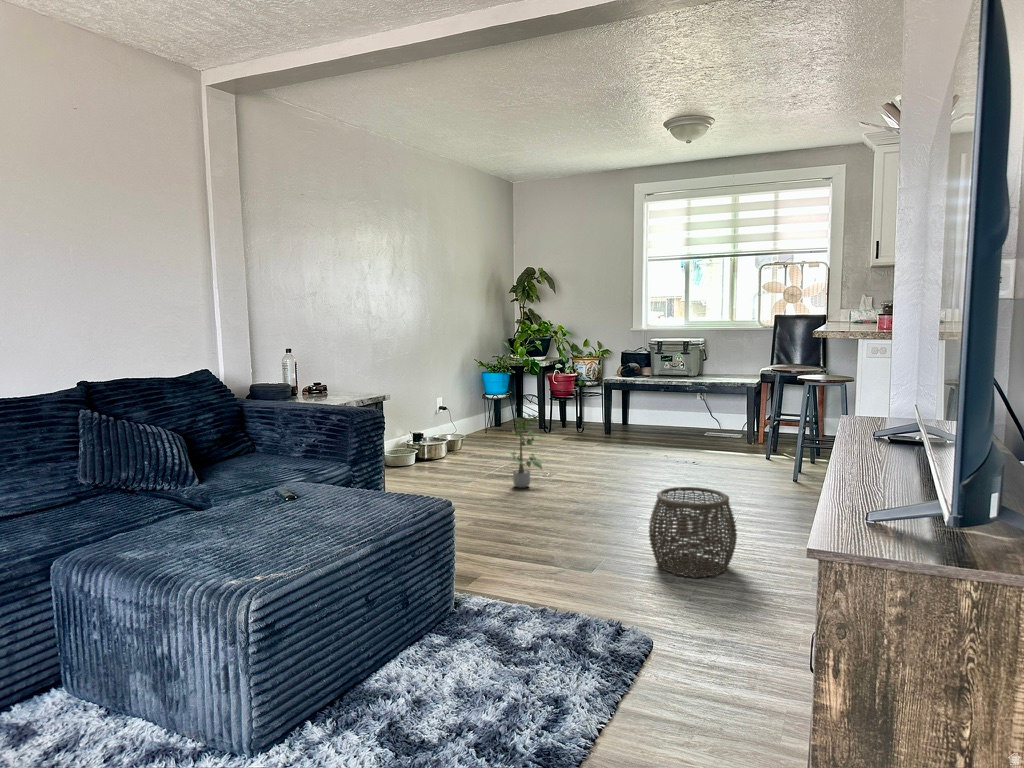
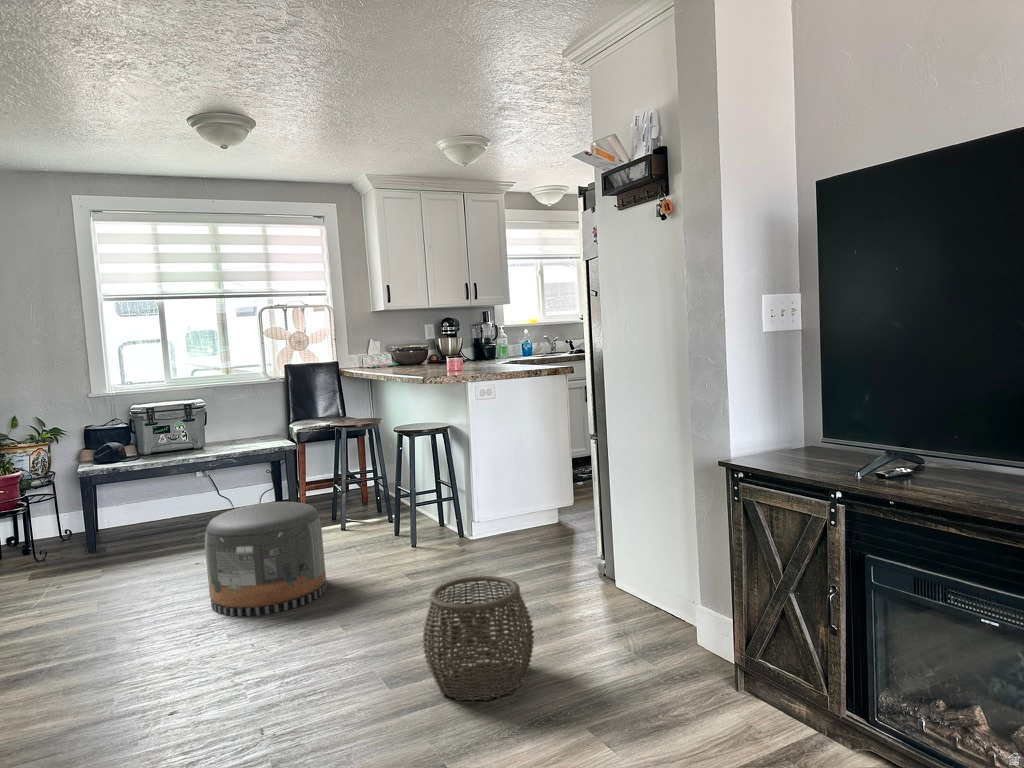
potted plant: present [505,415,544,488] -> none [39,540,114,672]
pouf: none [616,417,701,494] -> present [205,502,327,616]

